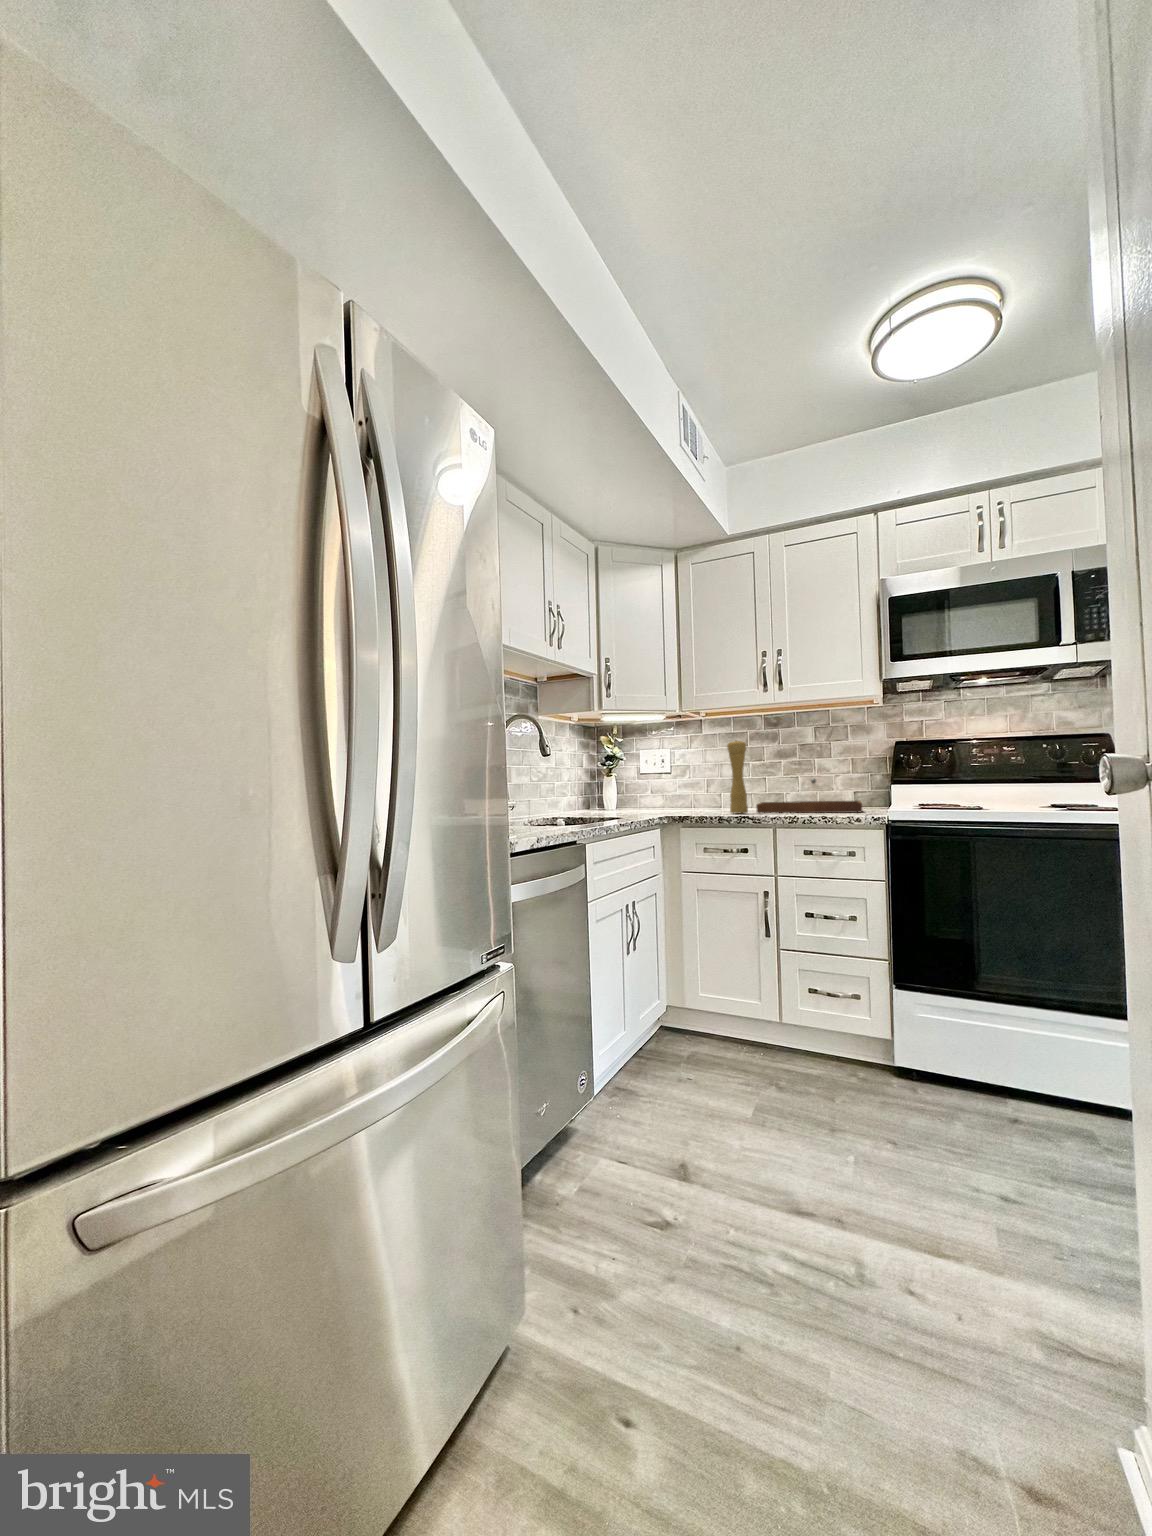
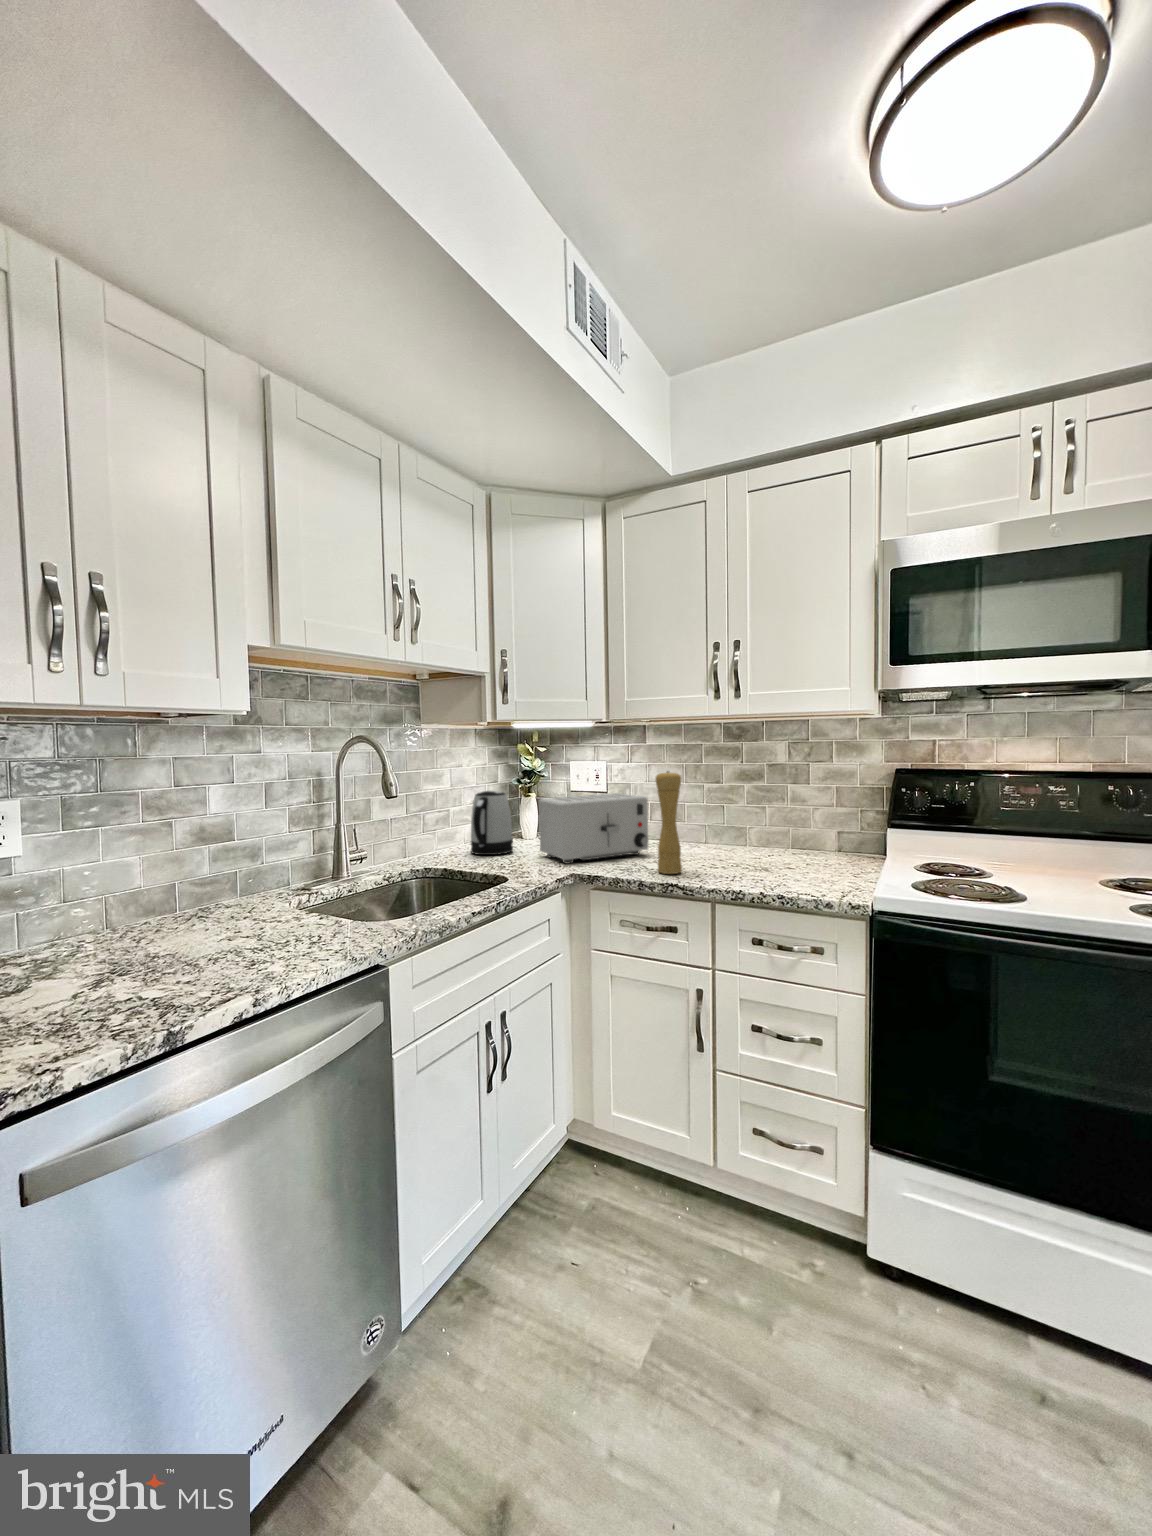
kettle: none [577,766,609,813] -> present [471,790,513,855]
toaster: none [632,767,716,814] -> present [539,793,648,863]
tray: present [756,778,862,813] -> none [695,822,841,881]

